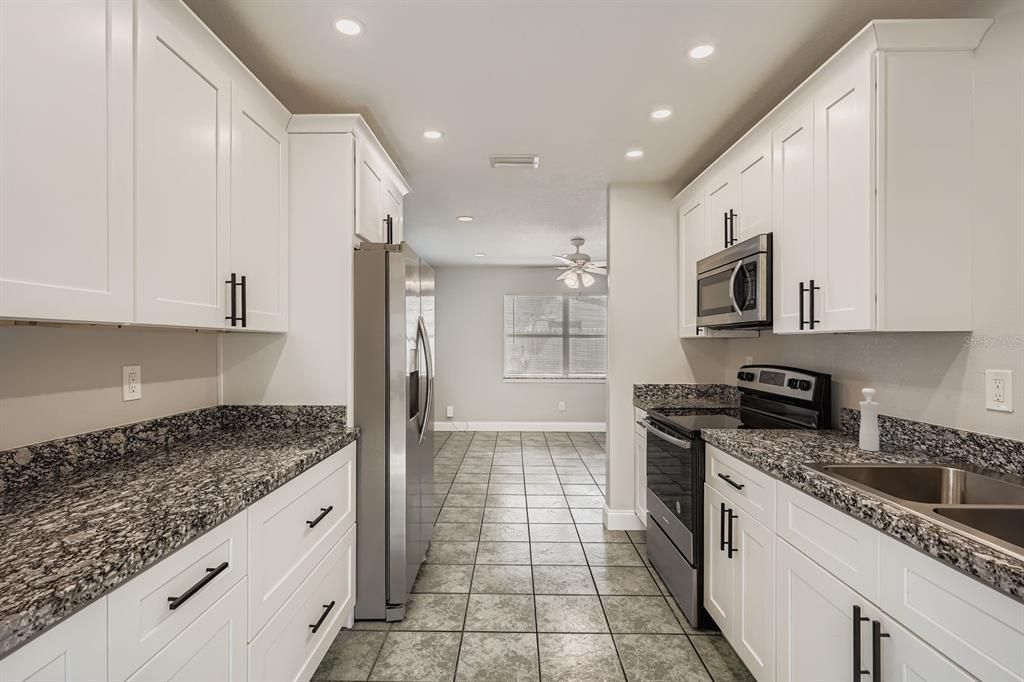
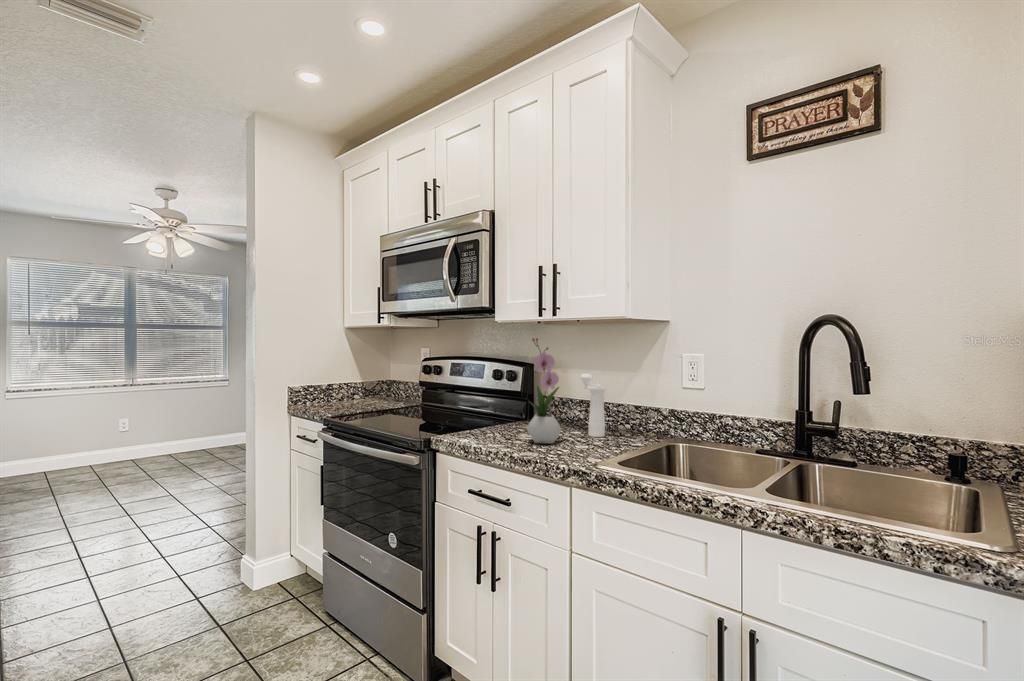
flower arrangement: none [777,356,816,448] -> present [526,338,562,444]

